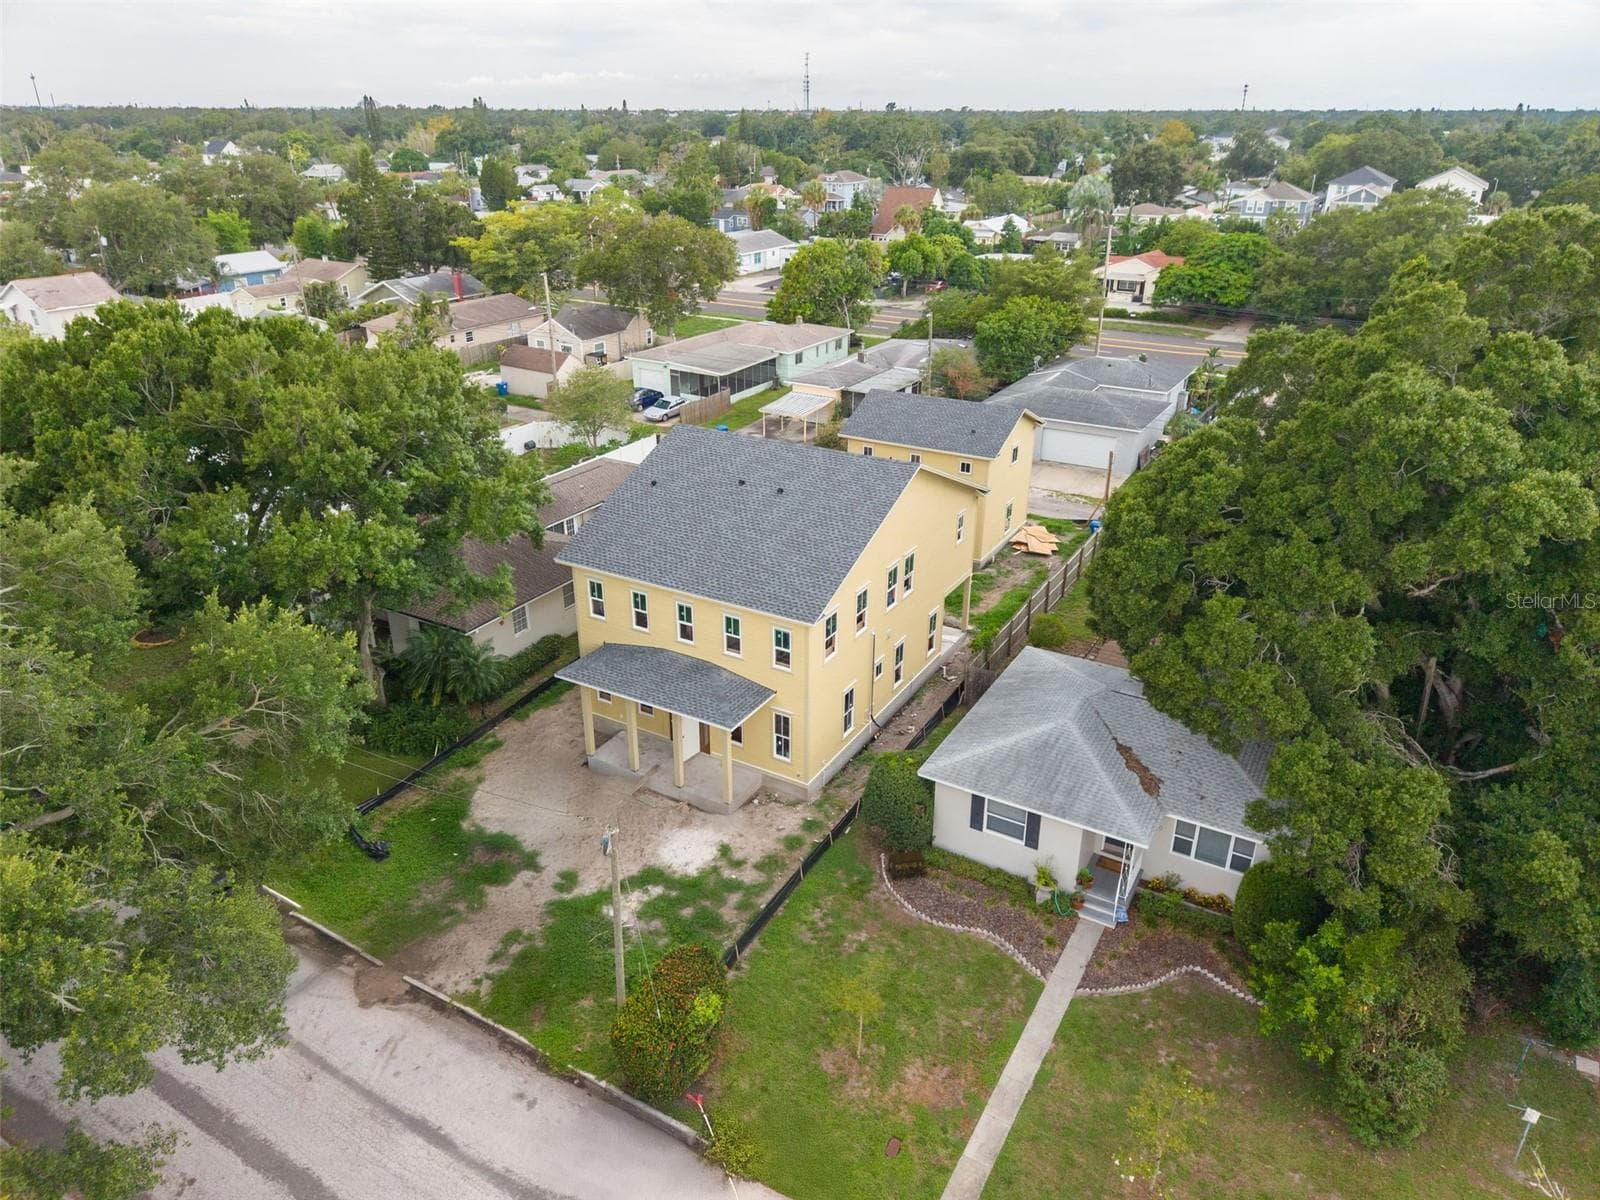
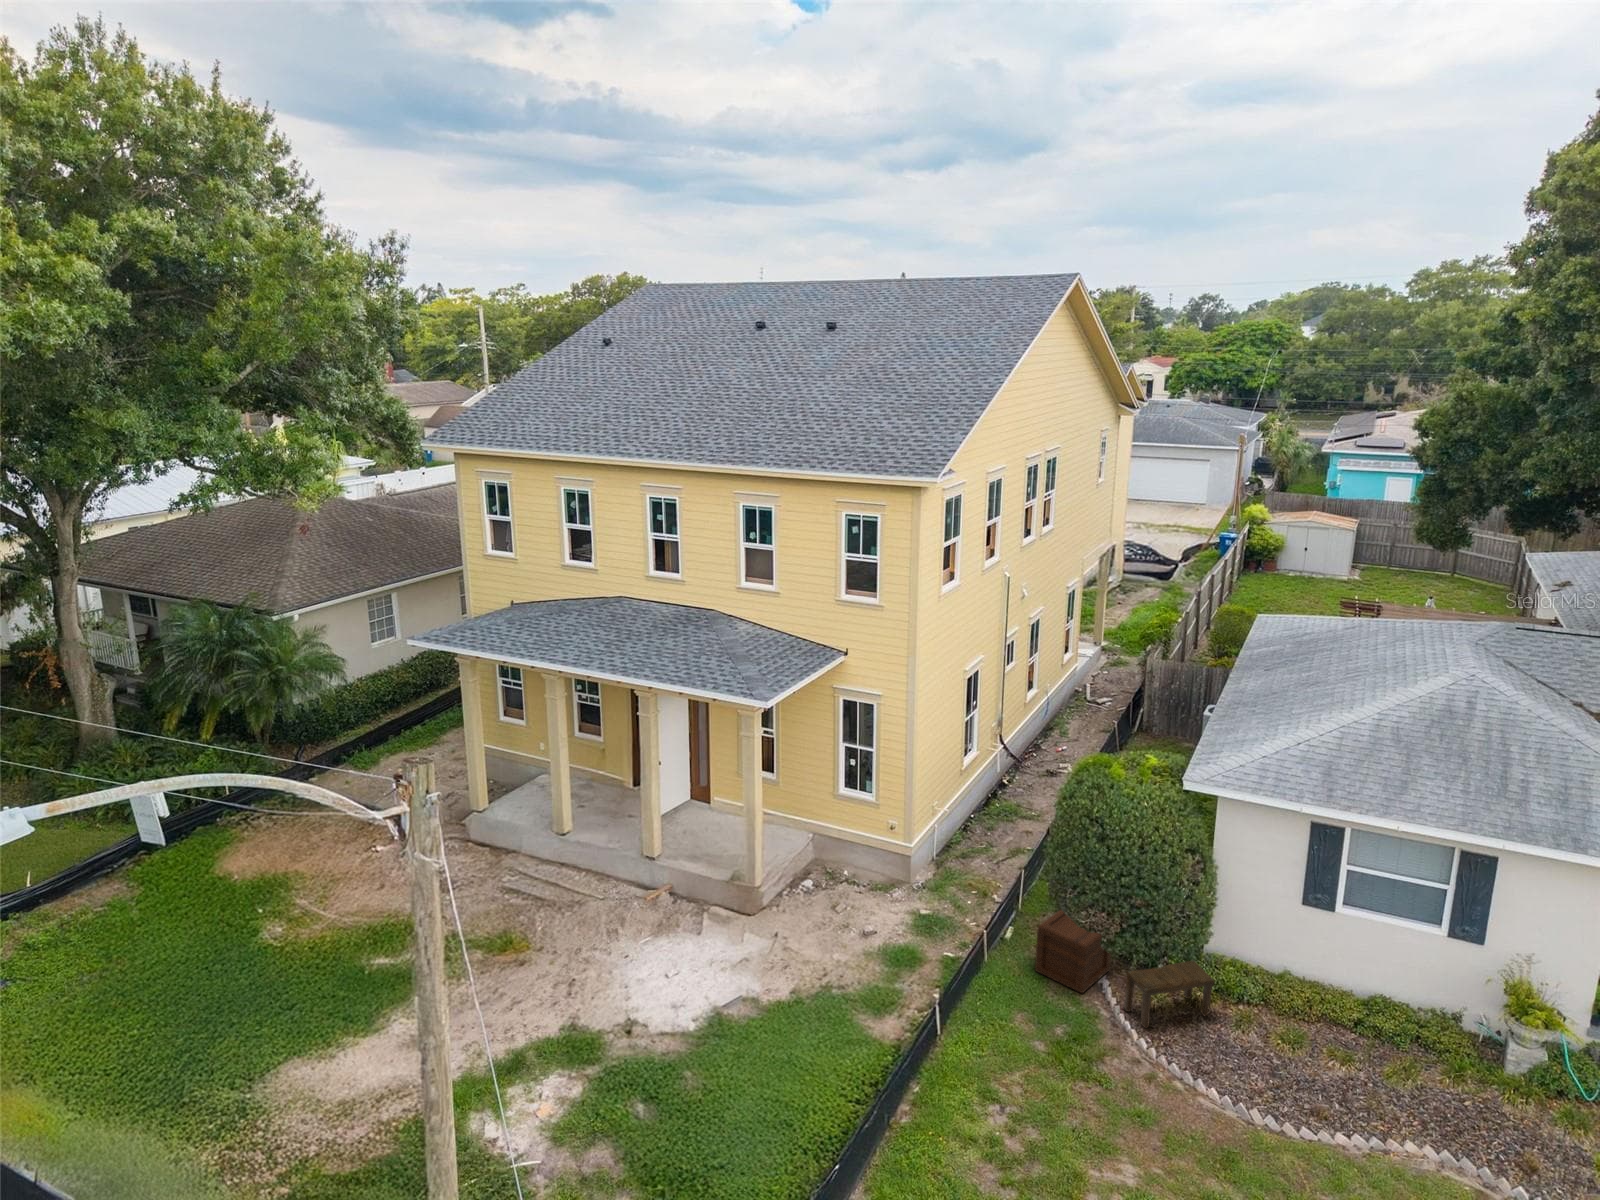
wooden crate: none [854,821,889,862] -> present [1035,910,1111,993]

